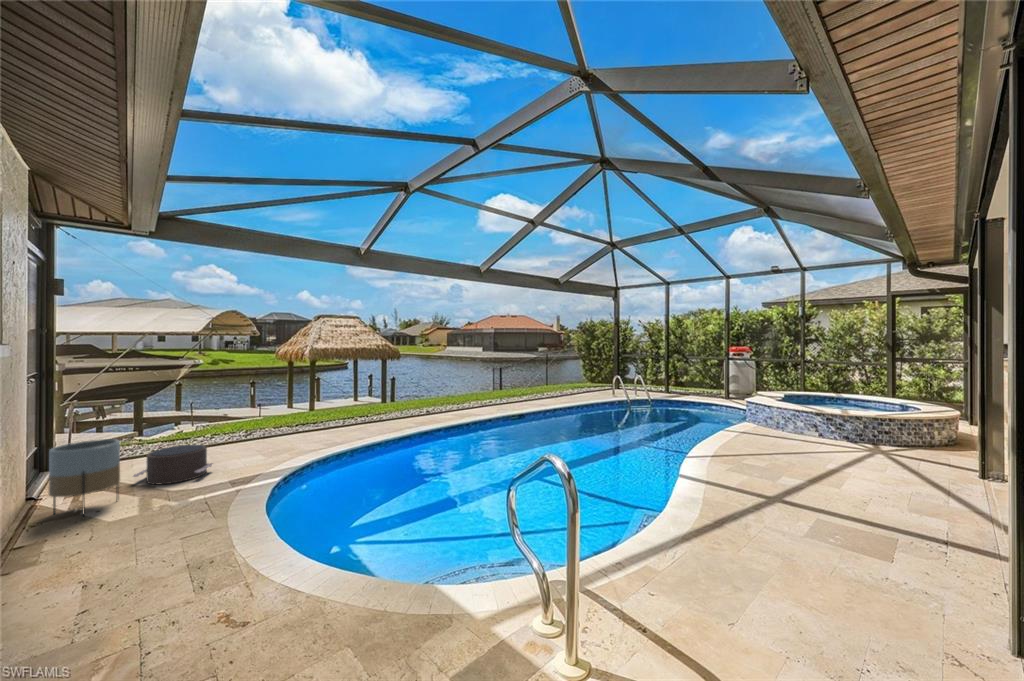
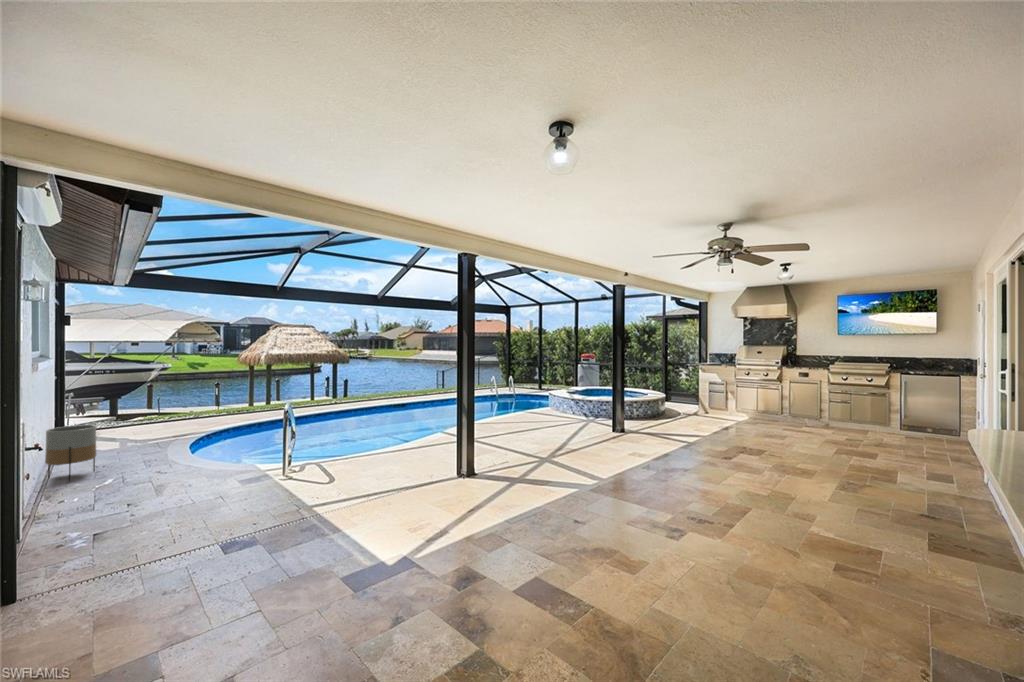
pouf: present [133,445,212,484] -> none [105,433,170,462]

